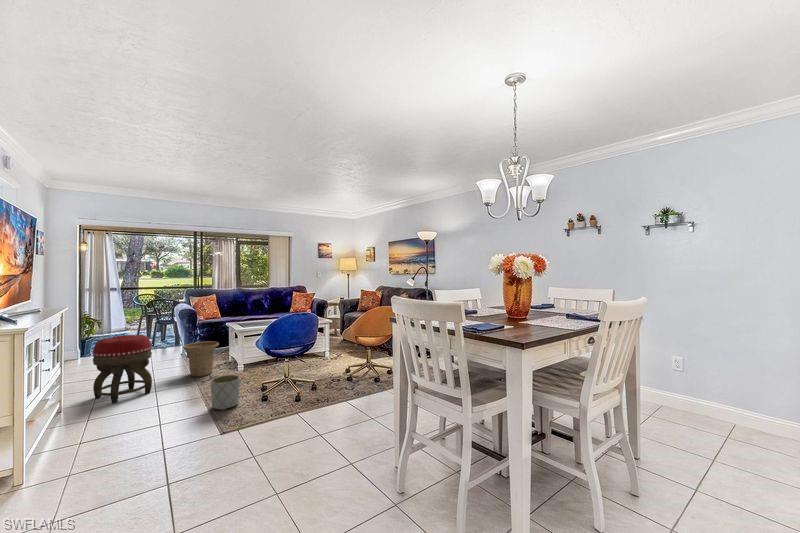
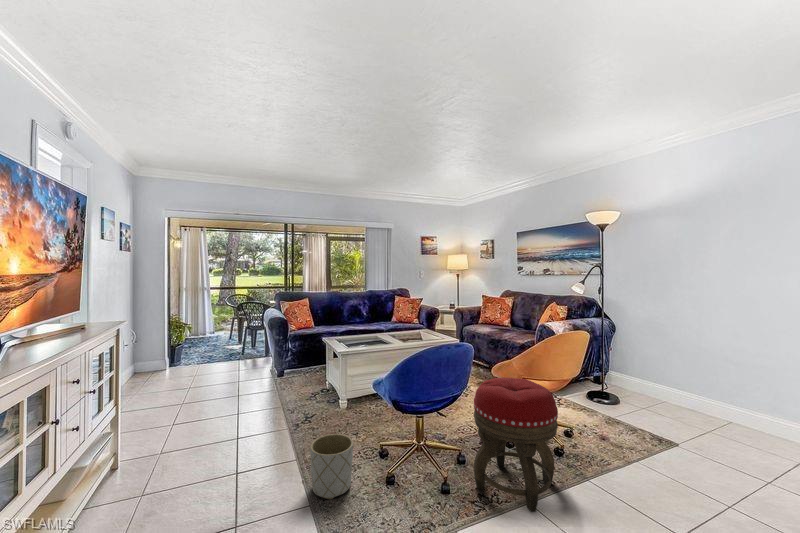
footstool: present [93,335,152,404] -> present [474,378,558,512]
basket: present [183,341,219,377] -> none [273,363,317,413]

